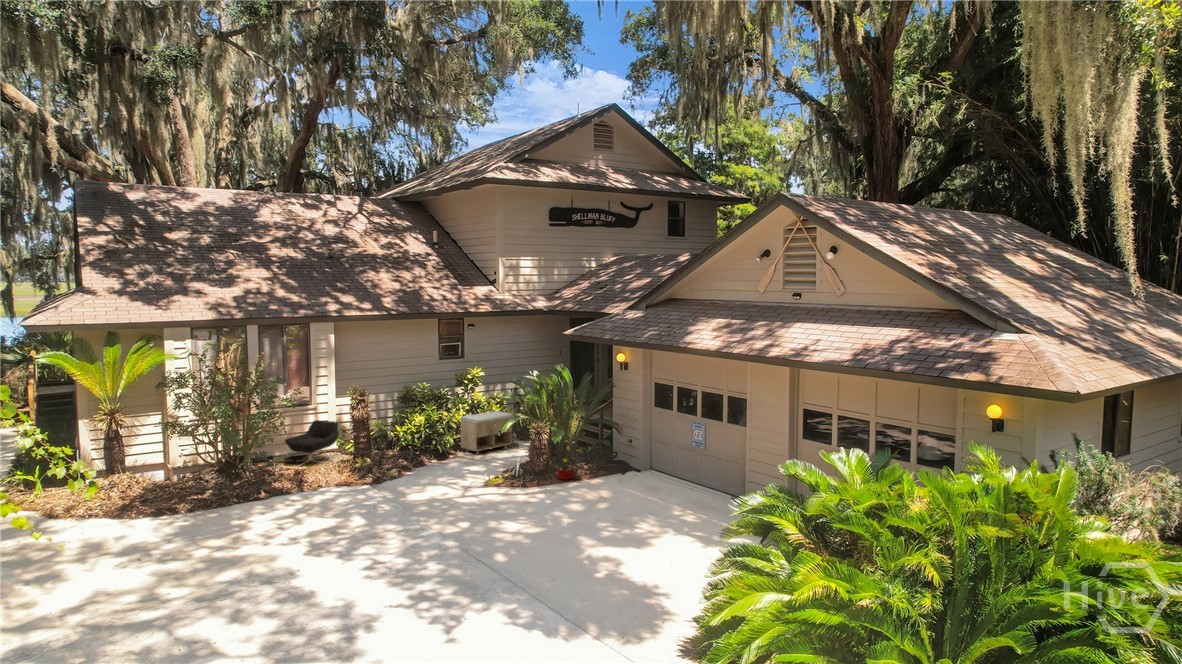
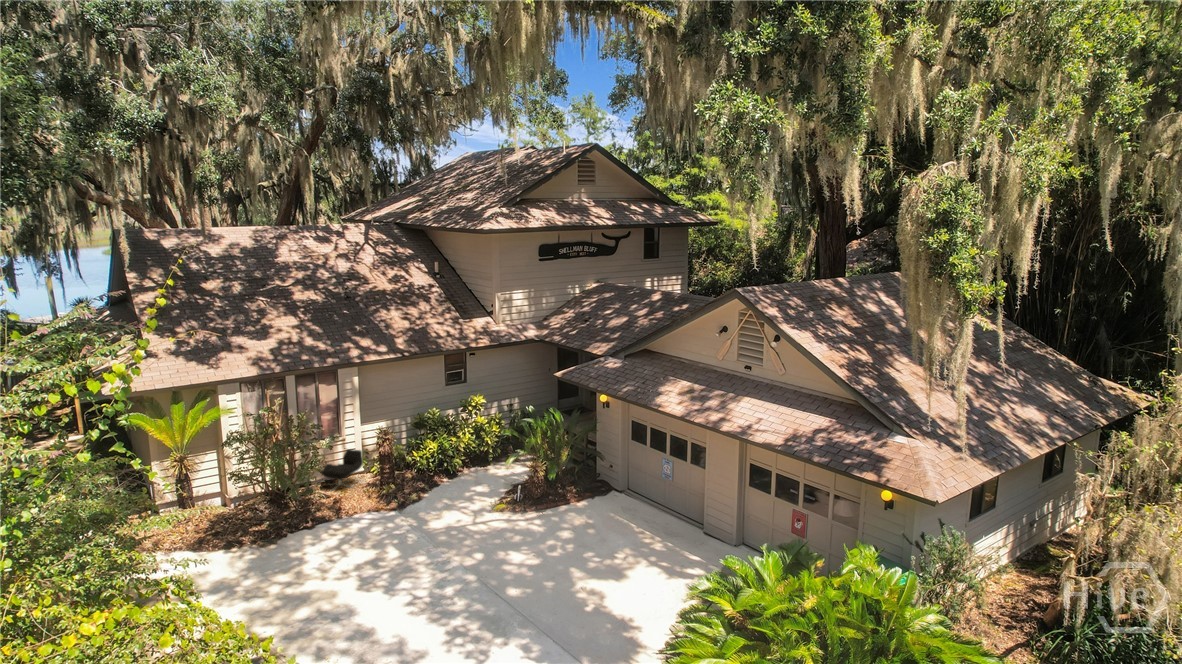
storage bench: present [461,411,513,454] -> none [466,435,510,475]
decorative plant: present [555,445,581,480] -> none [539,469,572,507]

